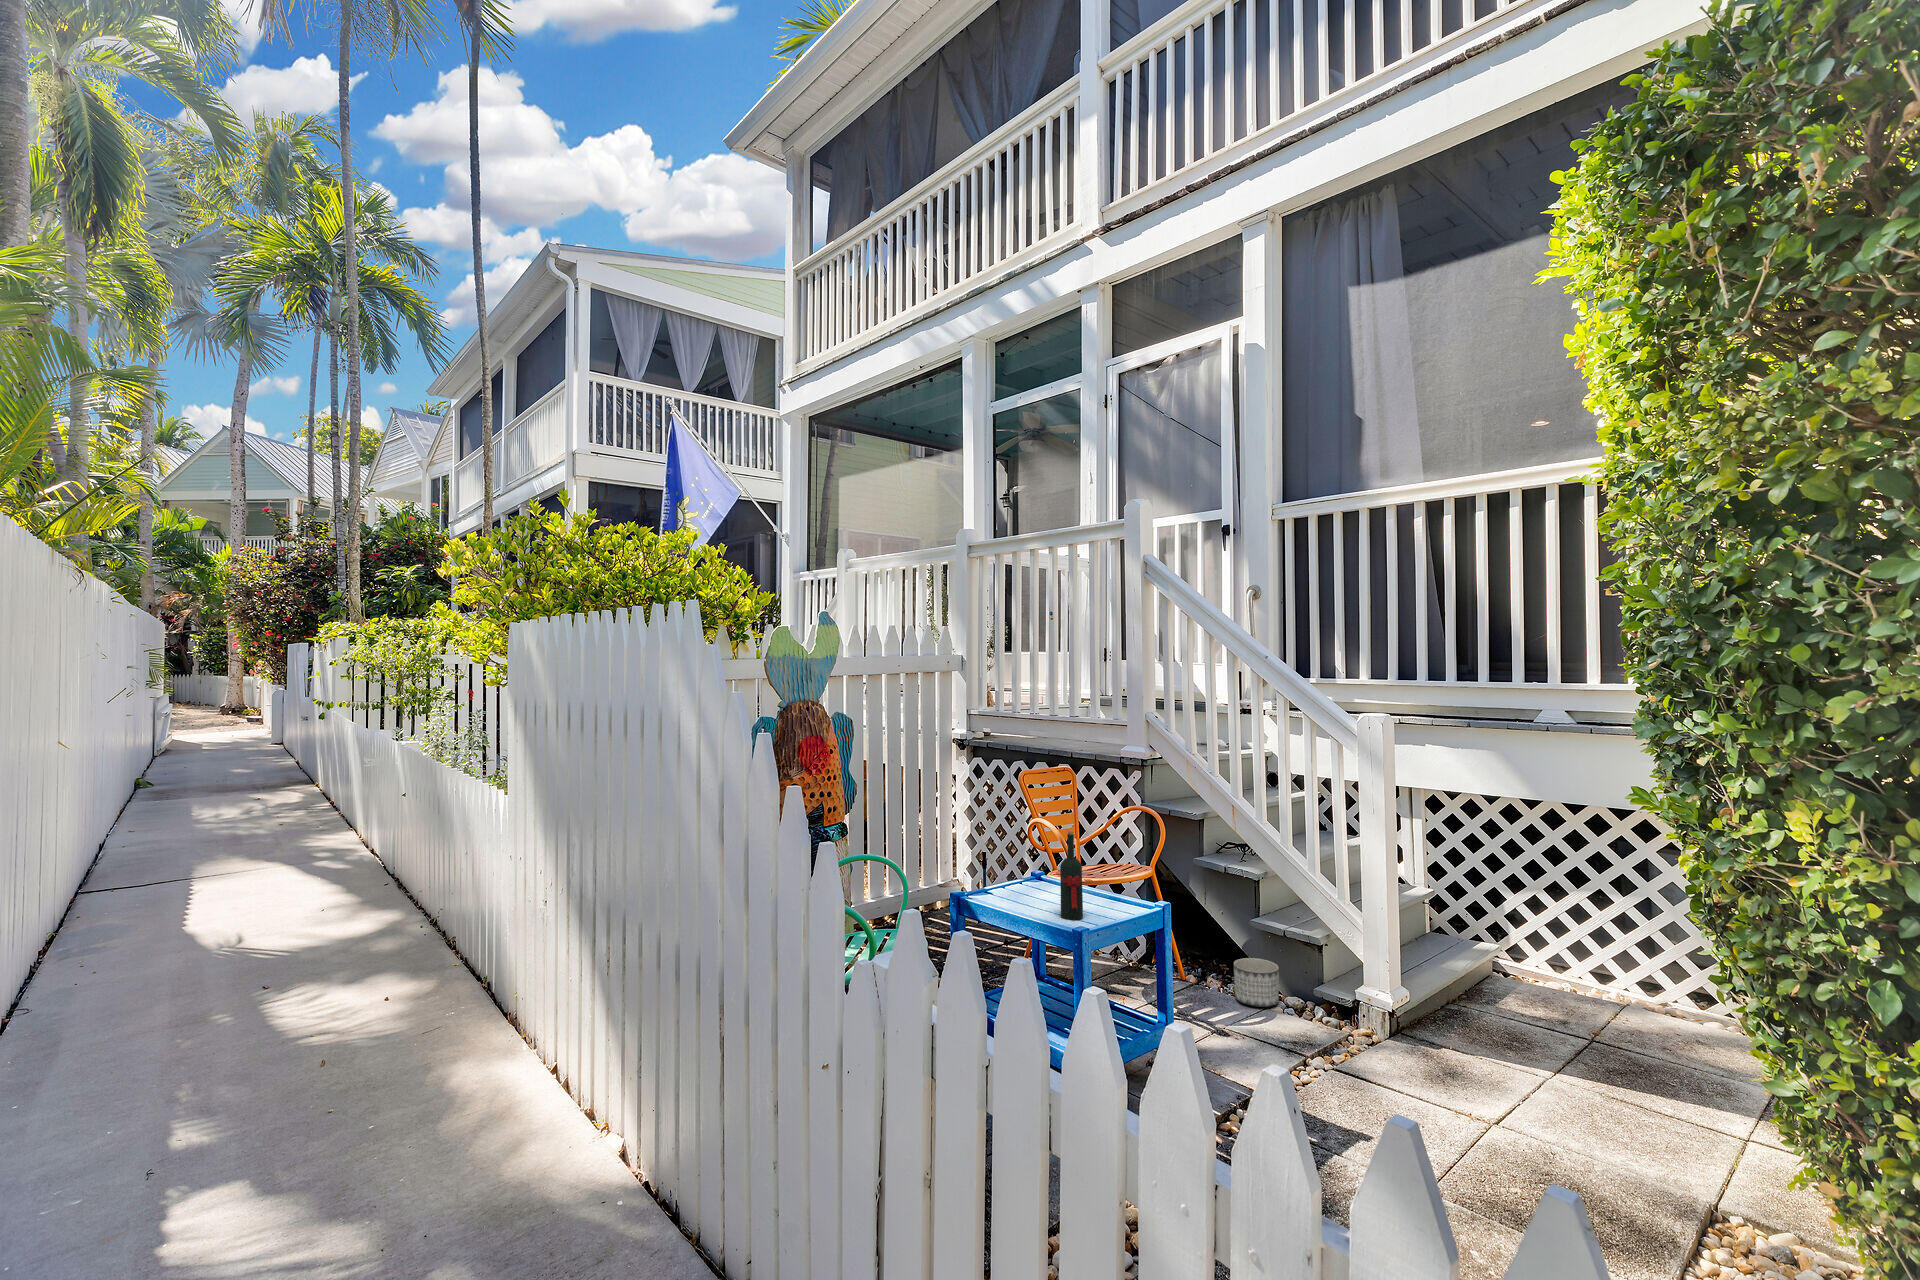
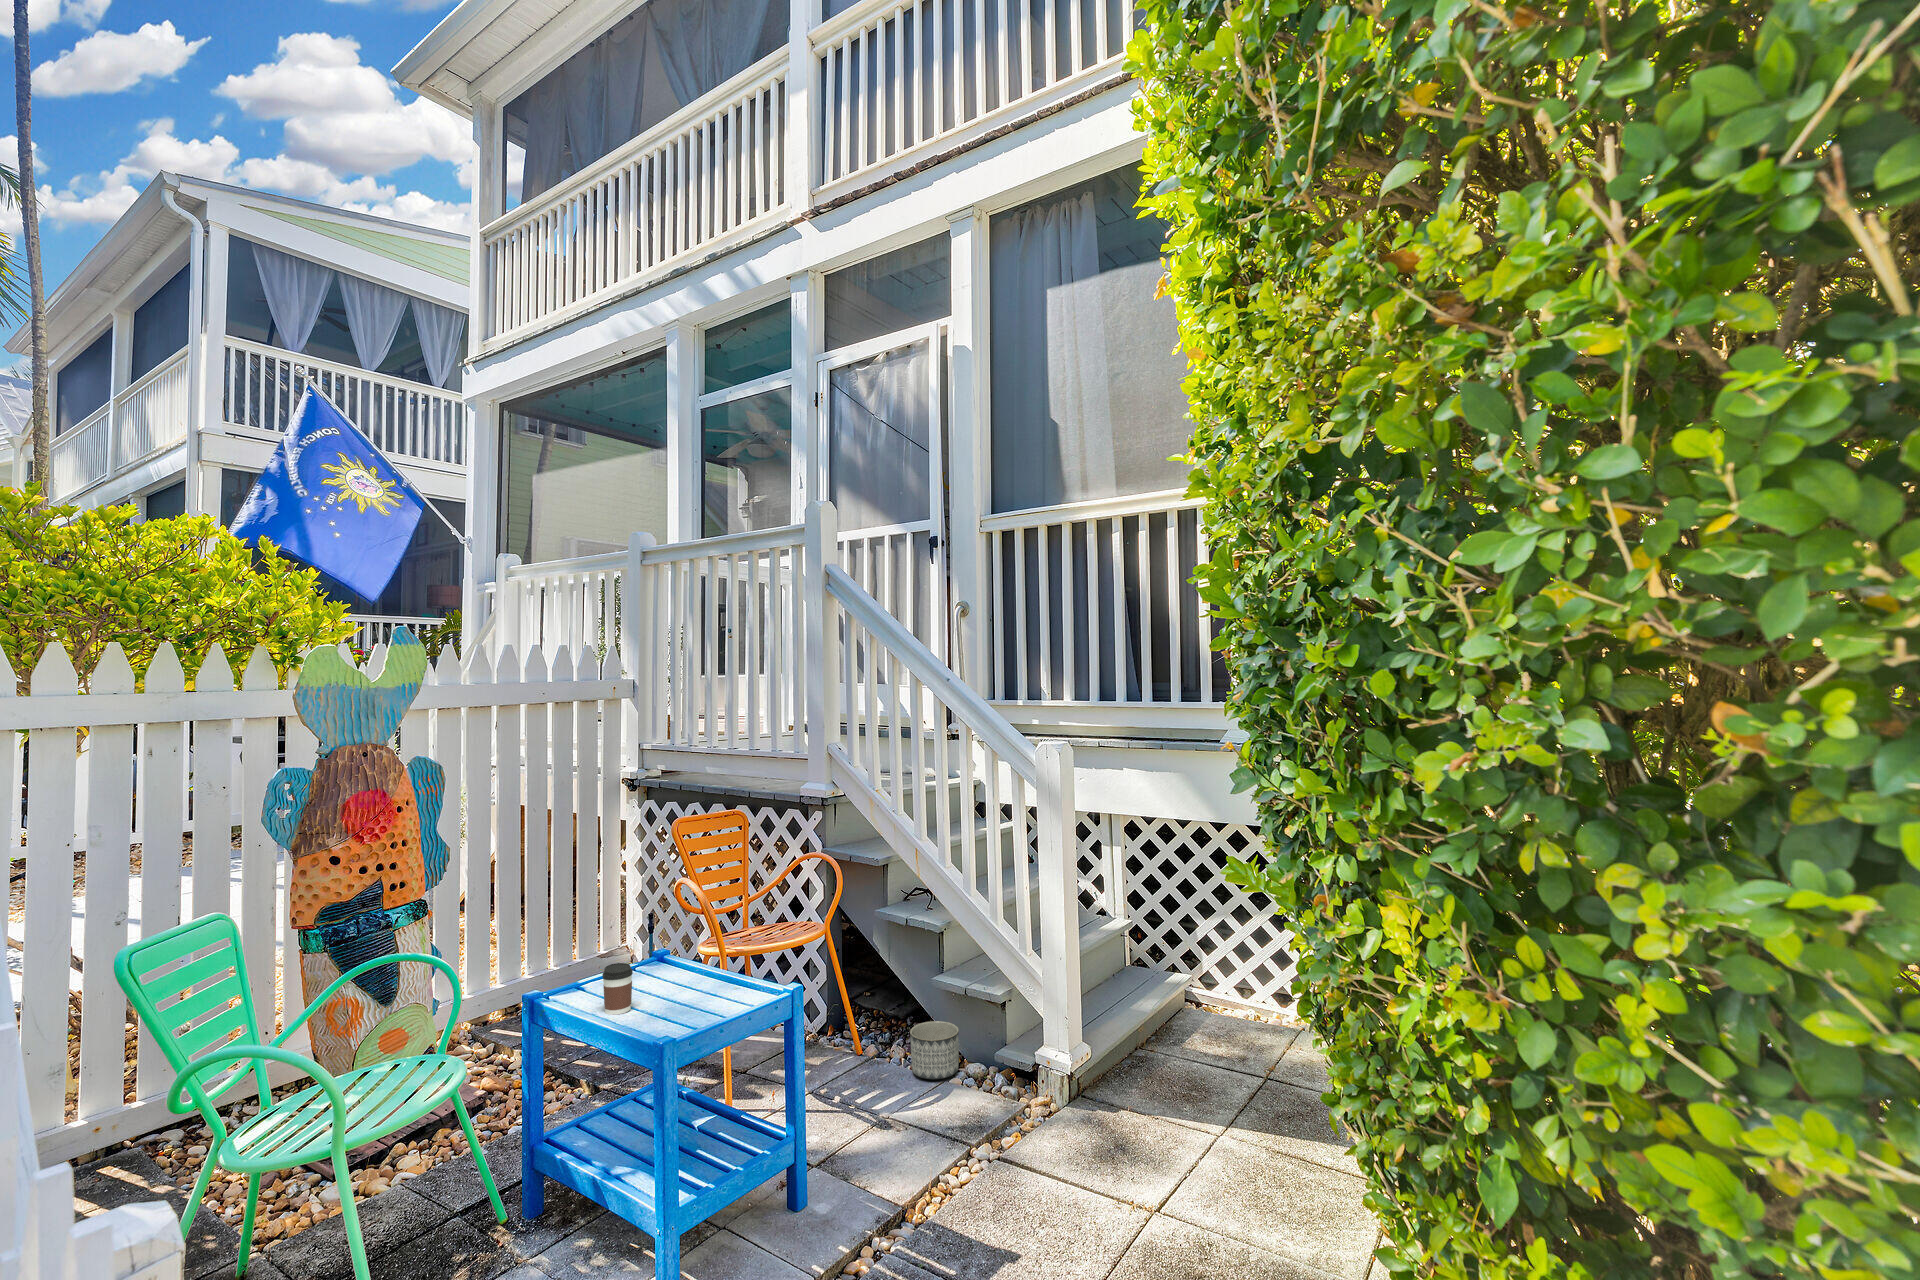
wine bottle: present [1060,831,1083,920] -> none [652,902,682,1018]
coffee cup: none [1021,876,1043,915] -> present [602,963,633,1015]

